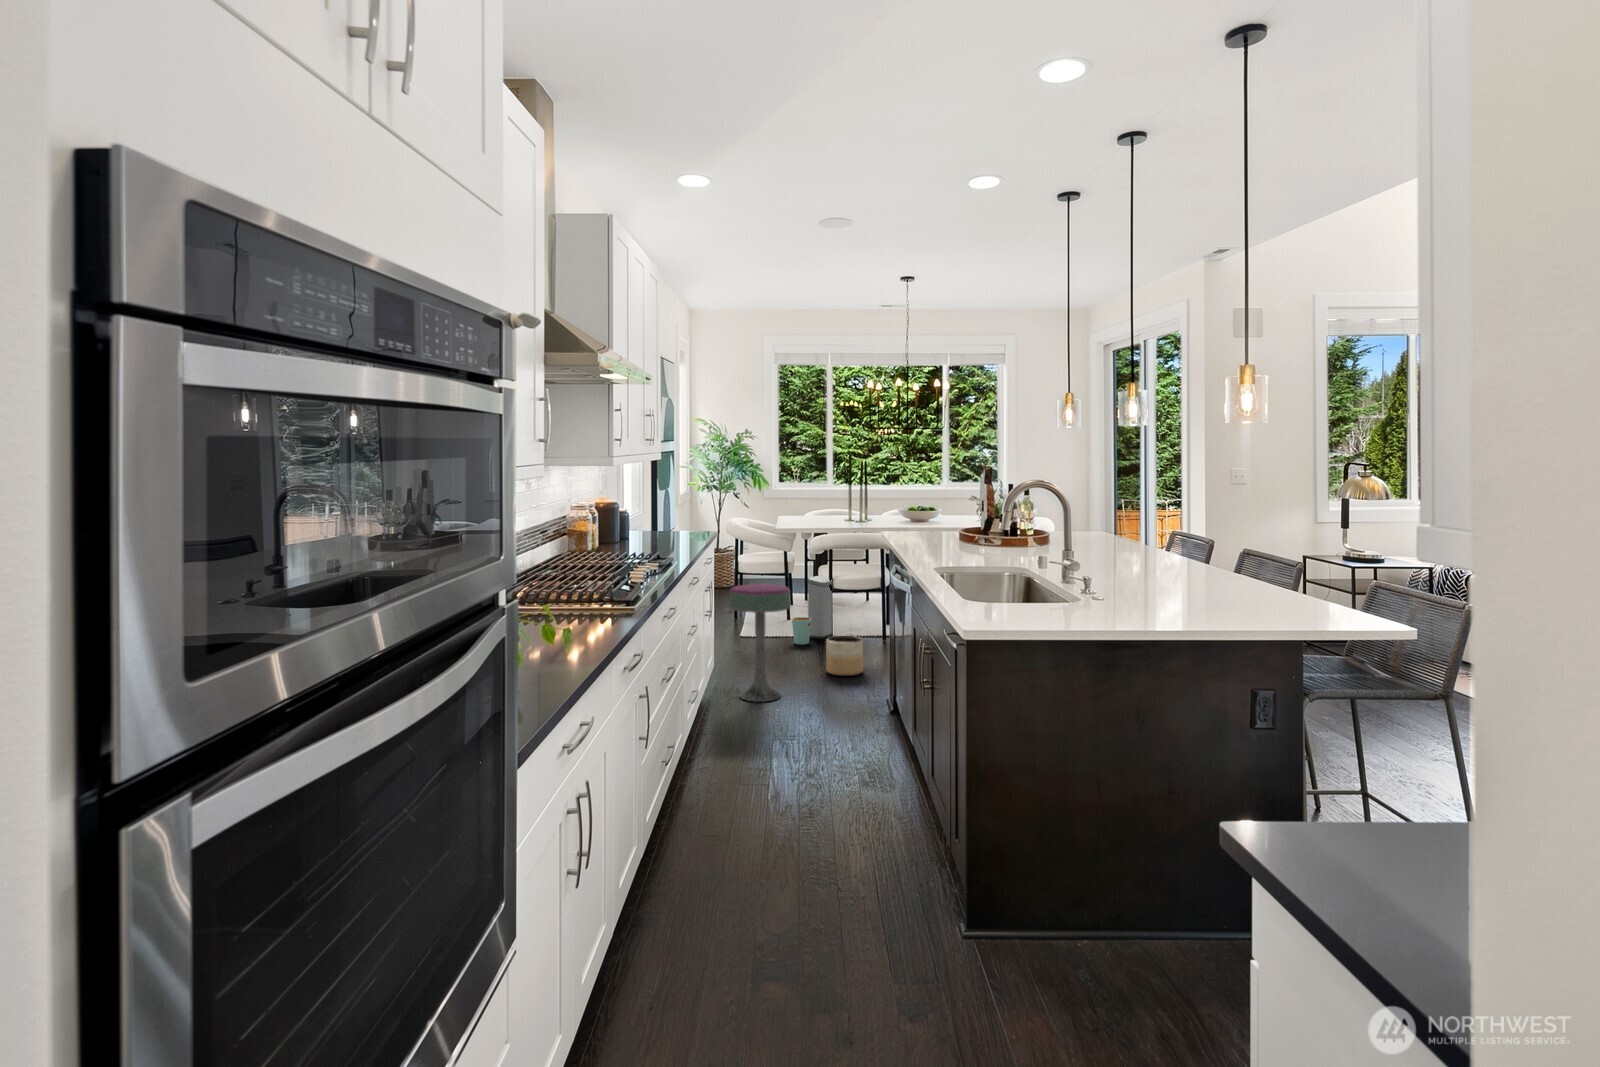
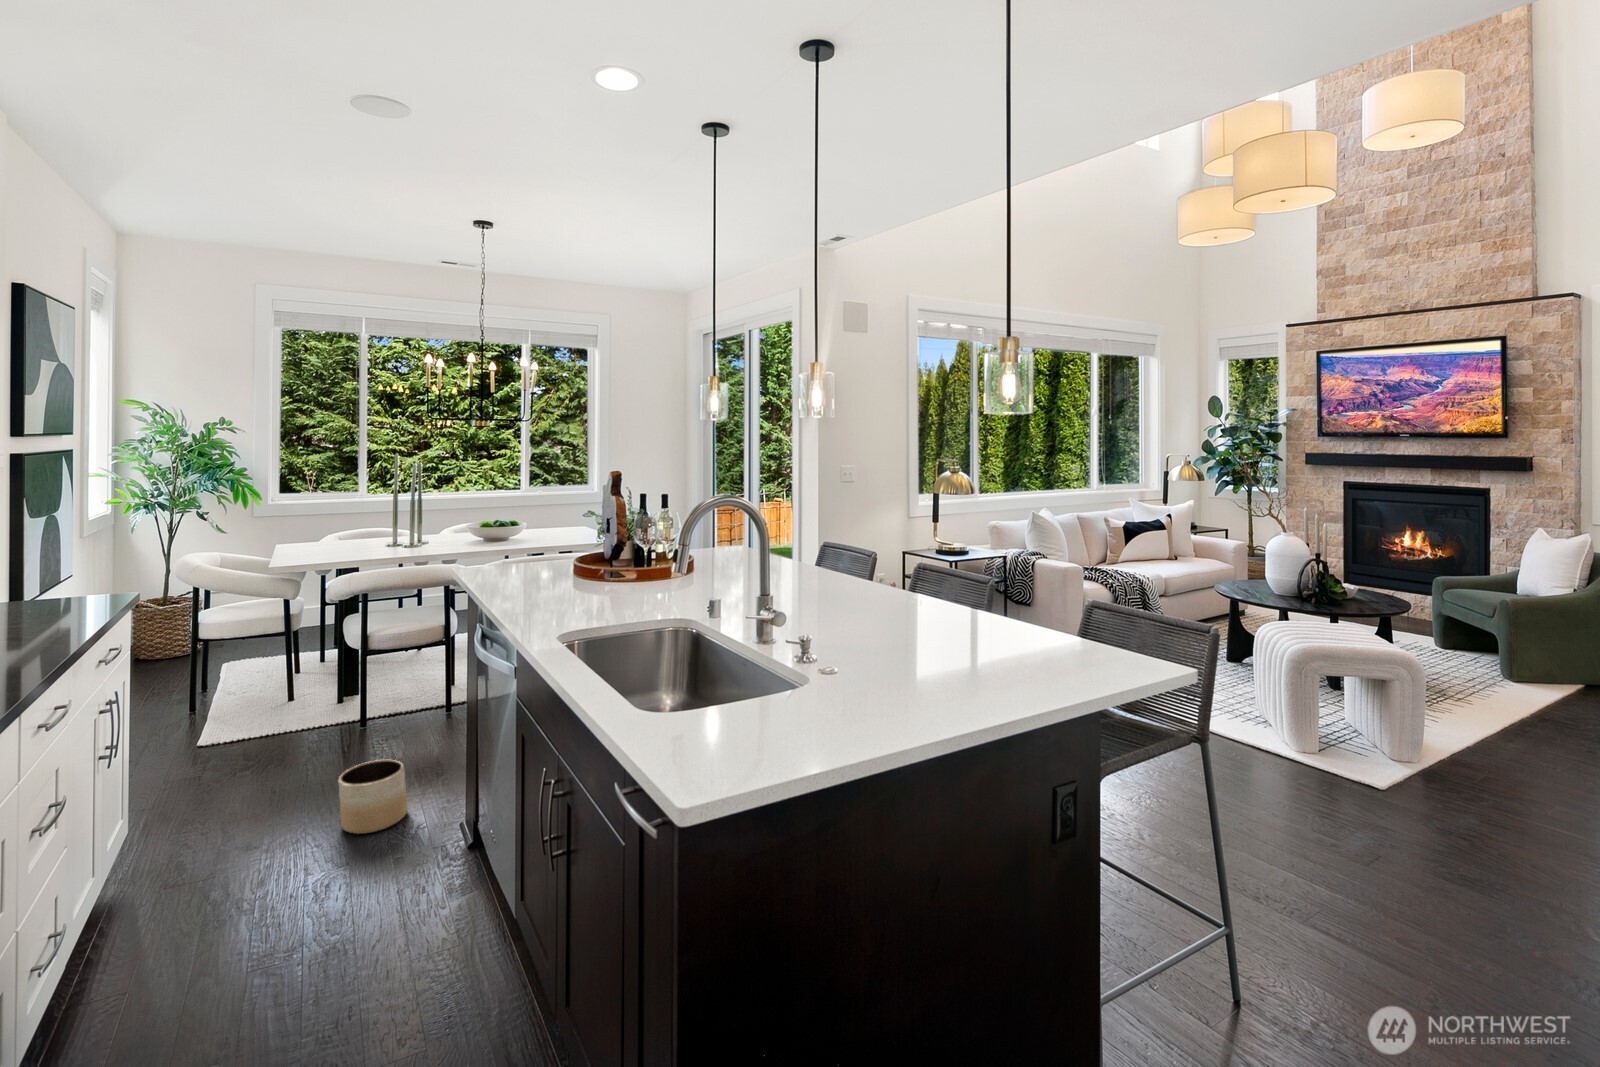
trash can: present [792,576,832,644] -> none [287,644,363,758]
bar stool: present [730,584,790,702] -> none [84,739,240,980]

